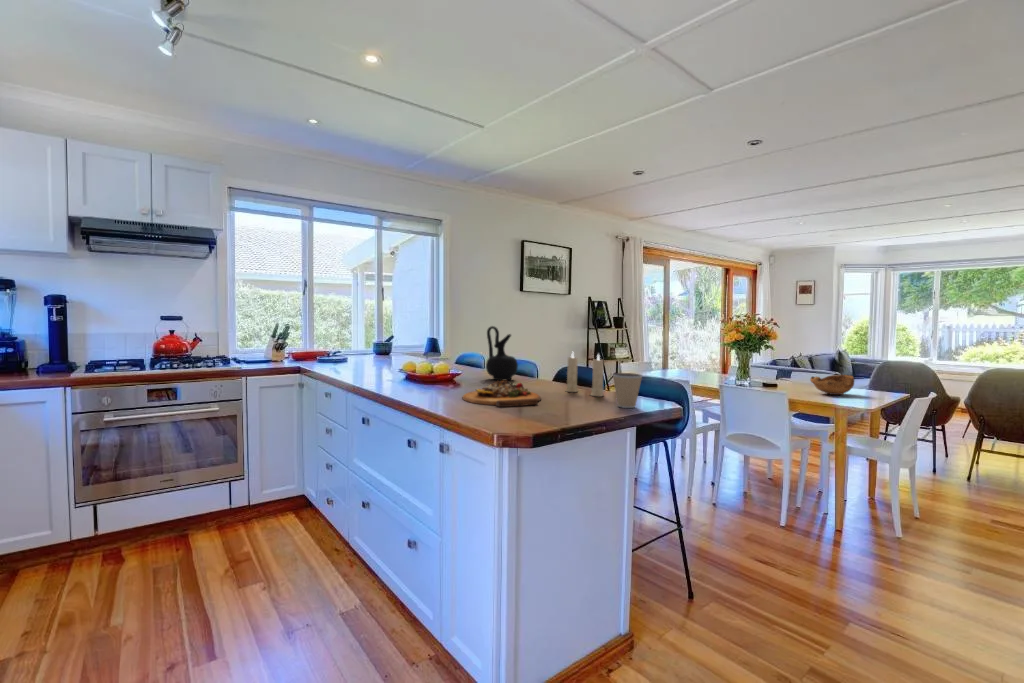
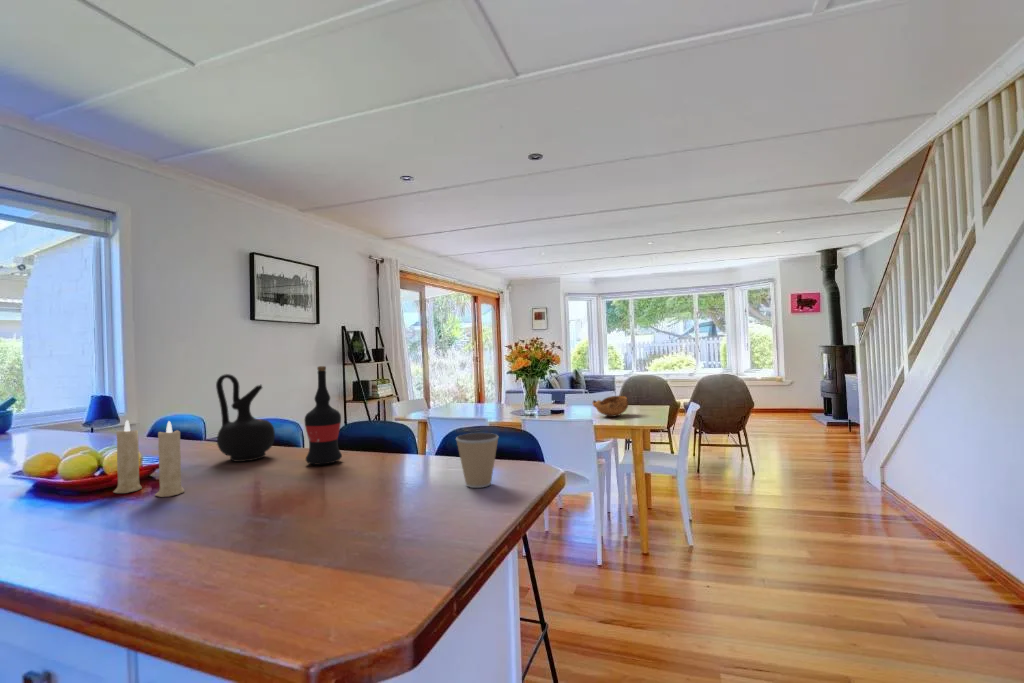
wine bottle: none [532,324,554,386] -> present [304,366,342,465]
candle: present [566,353,604,396] -> present [114,421,184,497]
cutting board: present [463,380,541,407] -> none [180,472,343,534]

